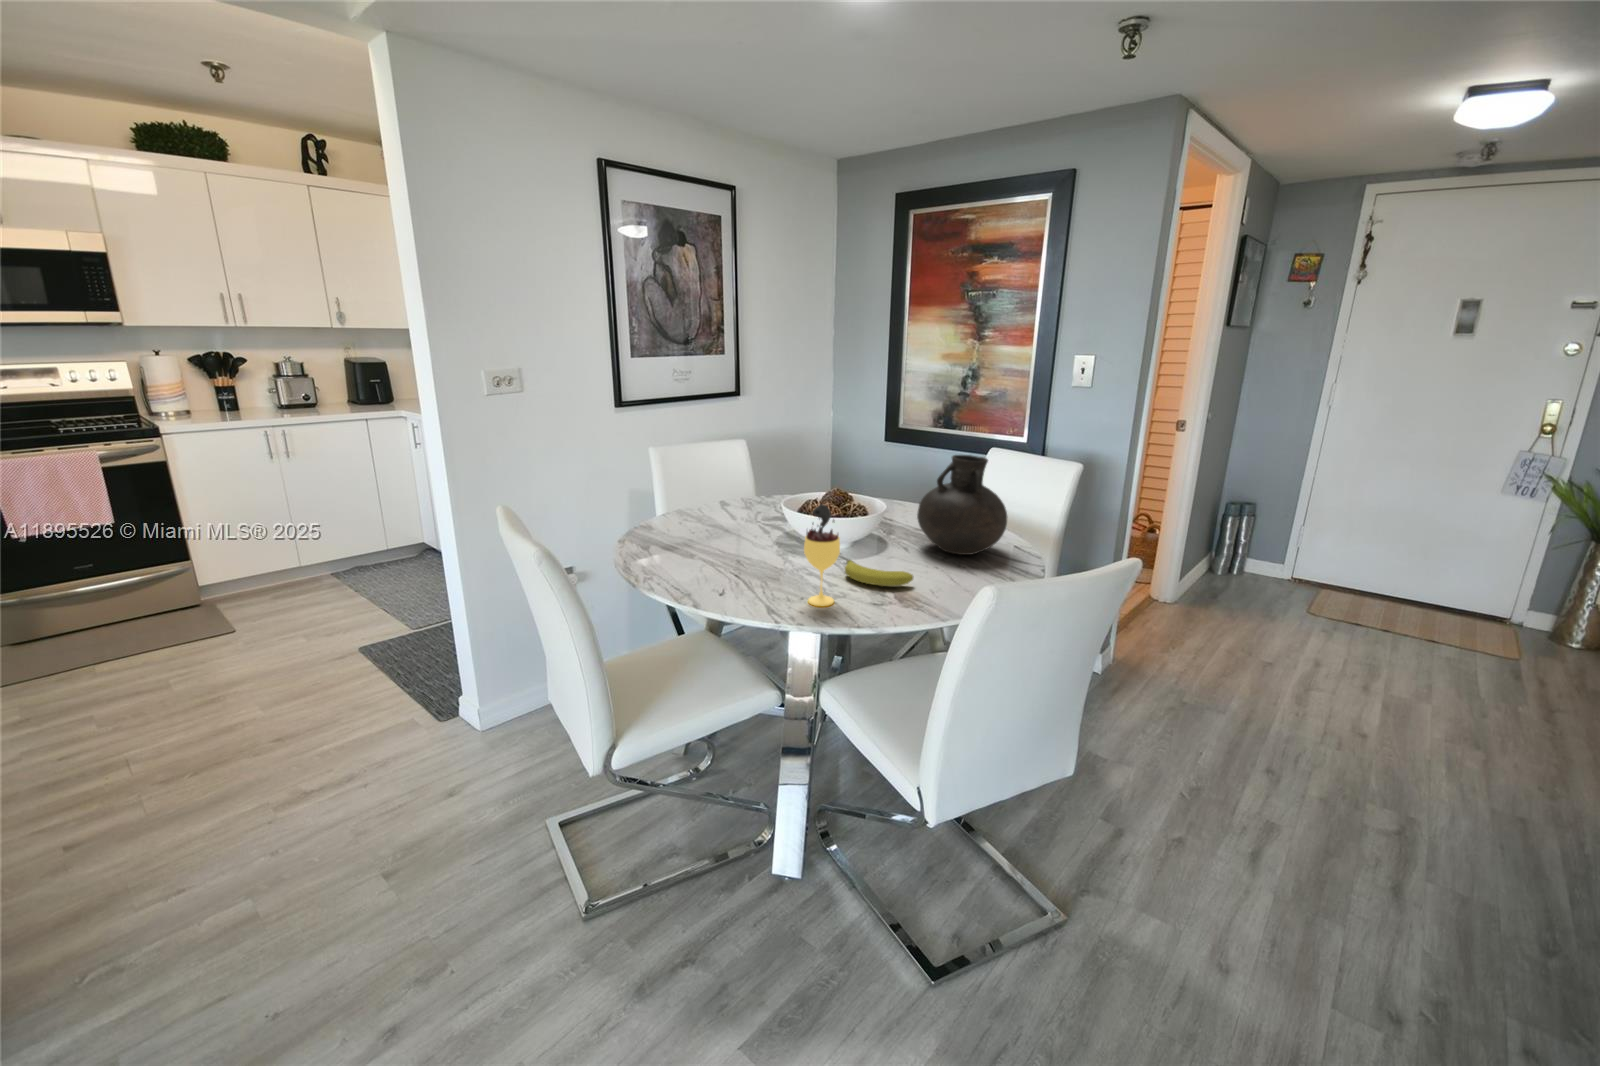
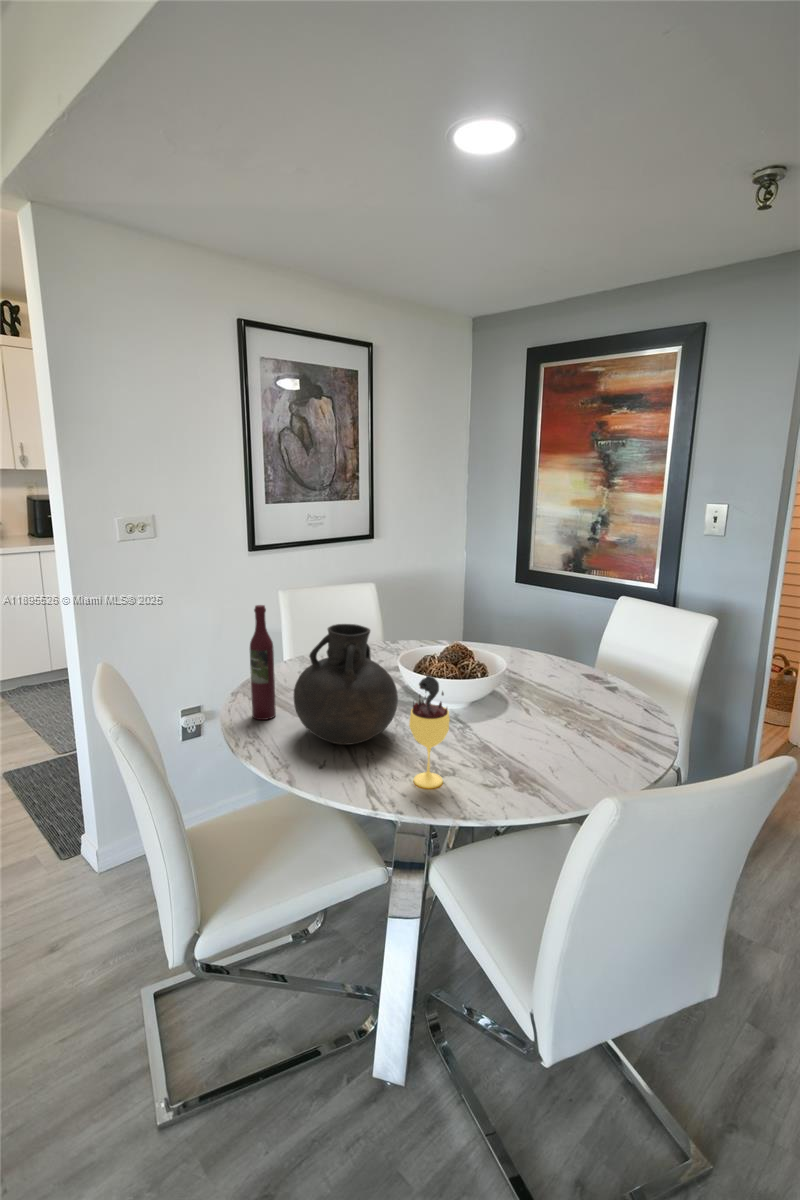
wine bottle: none [642,450,668,562] -> present [250,605,276,720]
vase: present [917,455,1007,555] -> present [294,624,398,745]
fruit: present [845,560,913,586] -> none [458,726,533,763]

